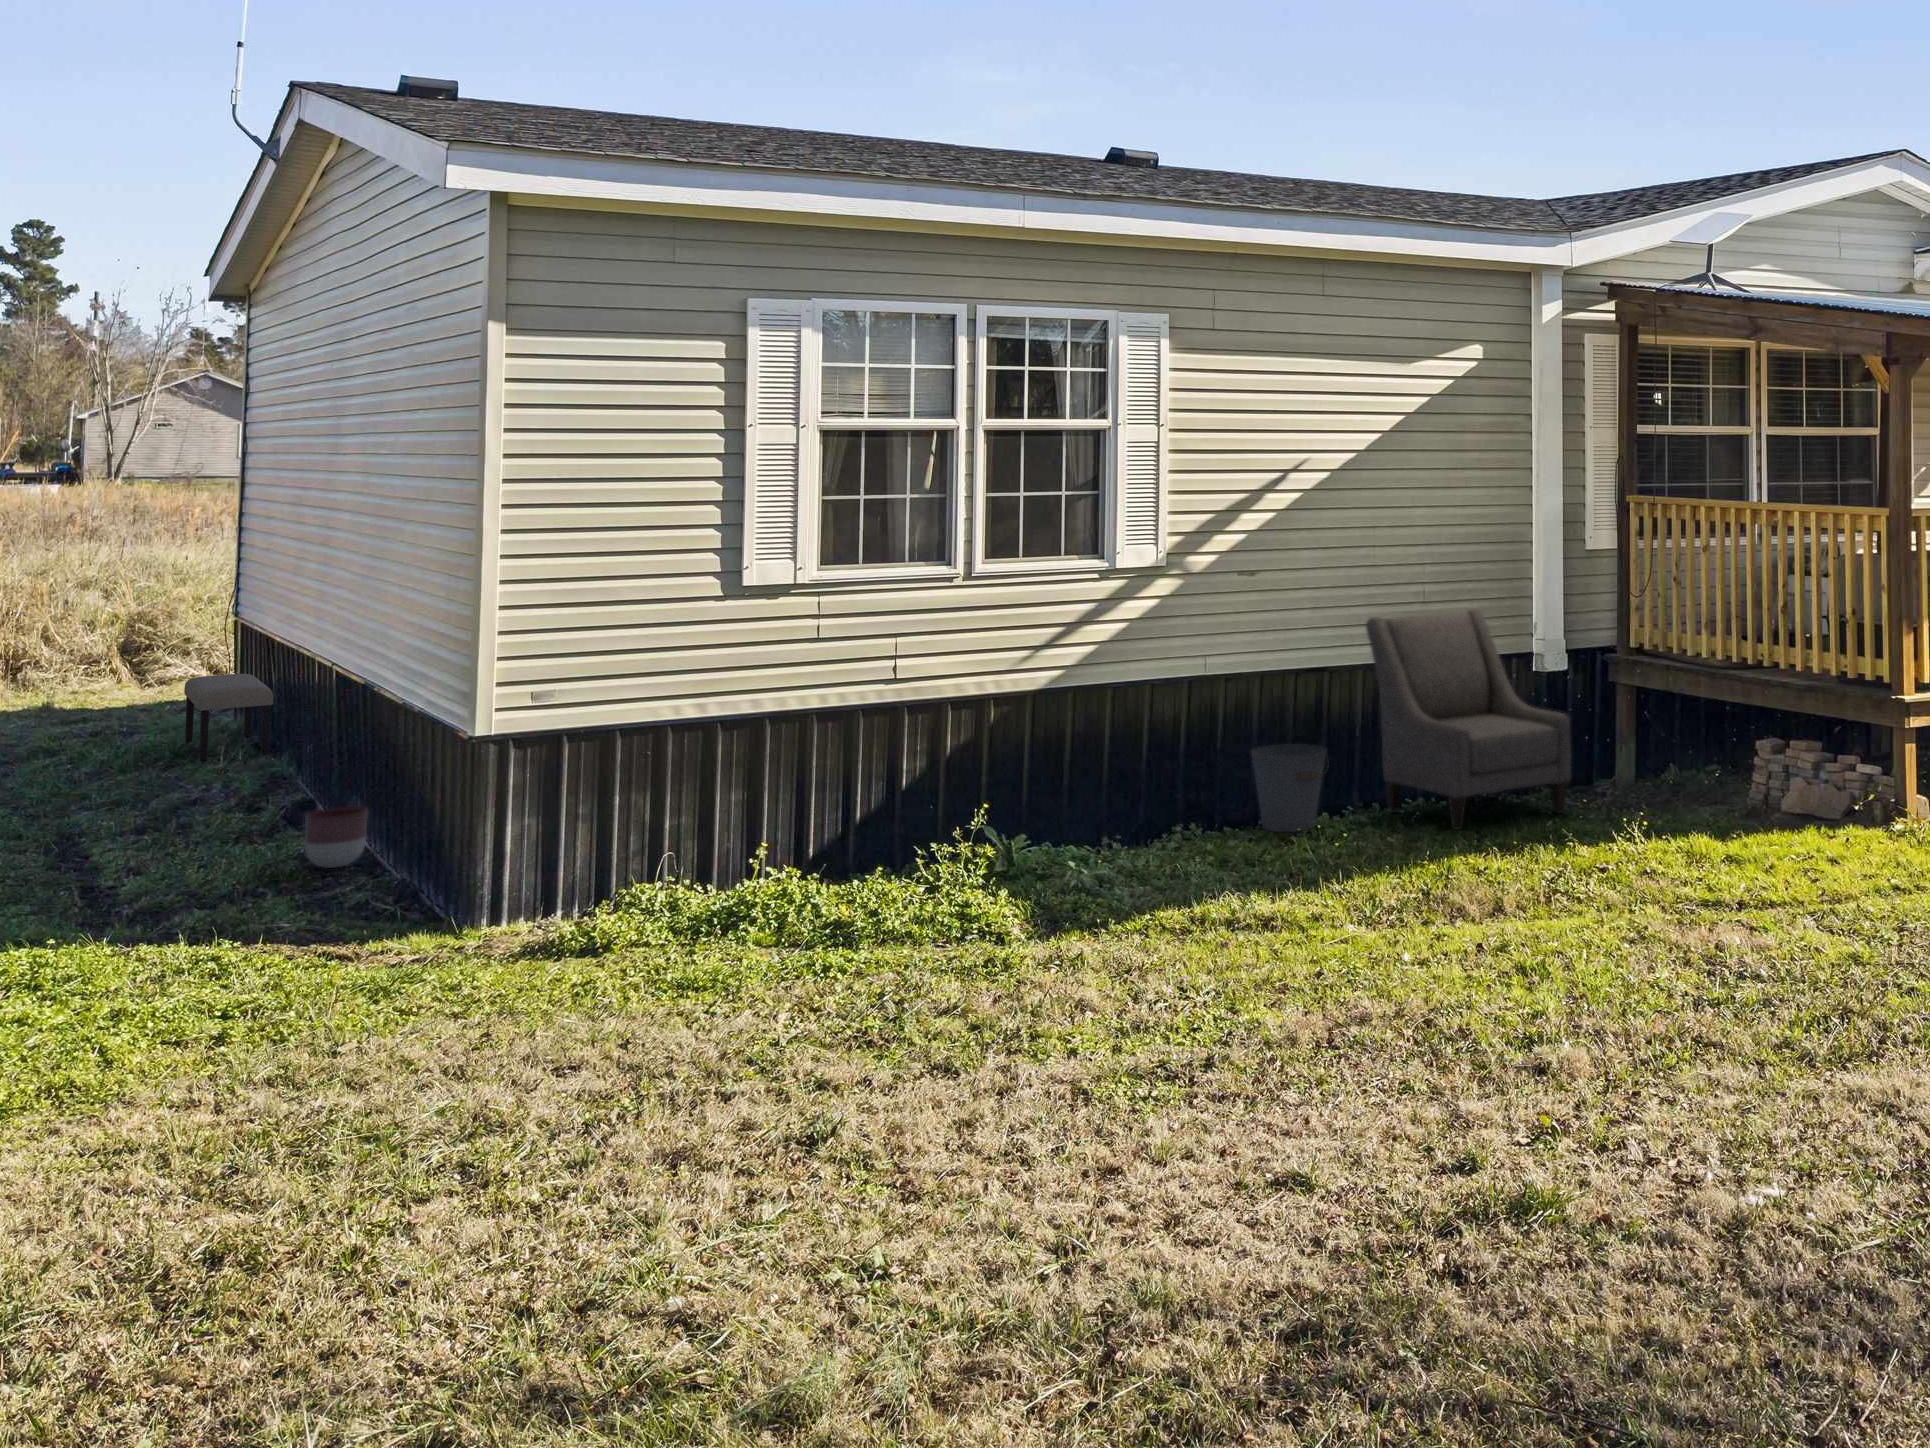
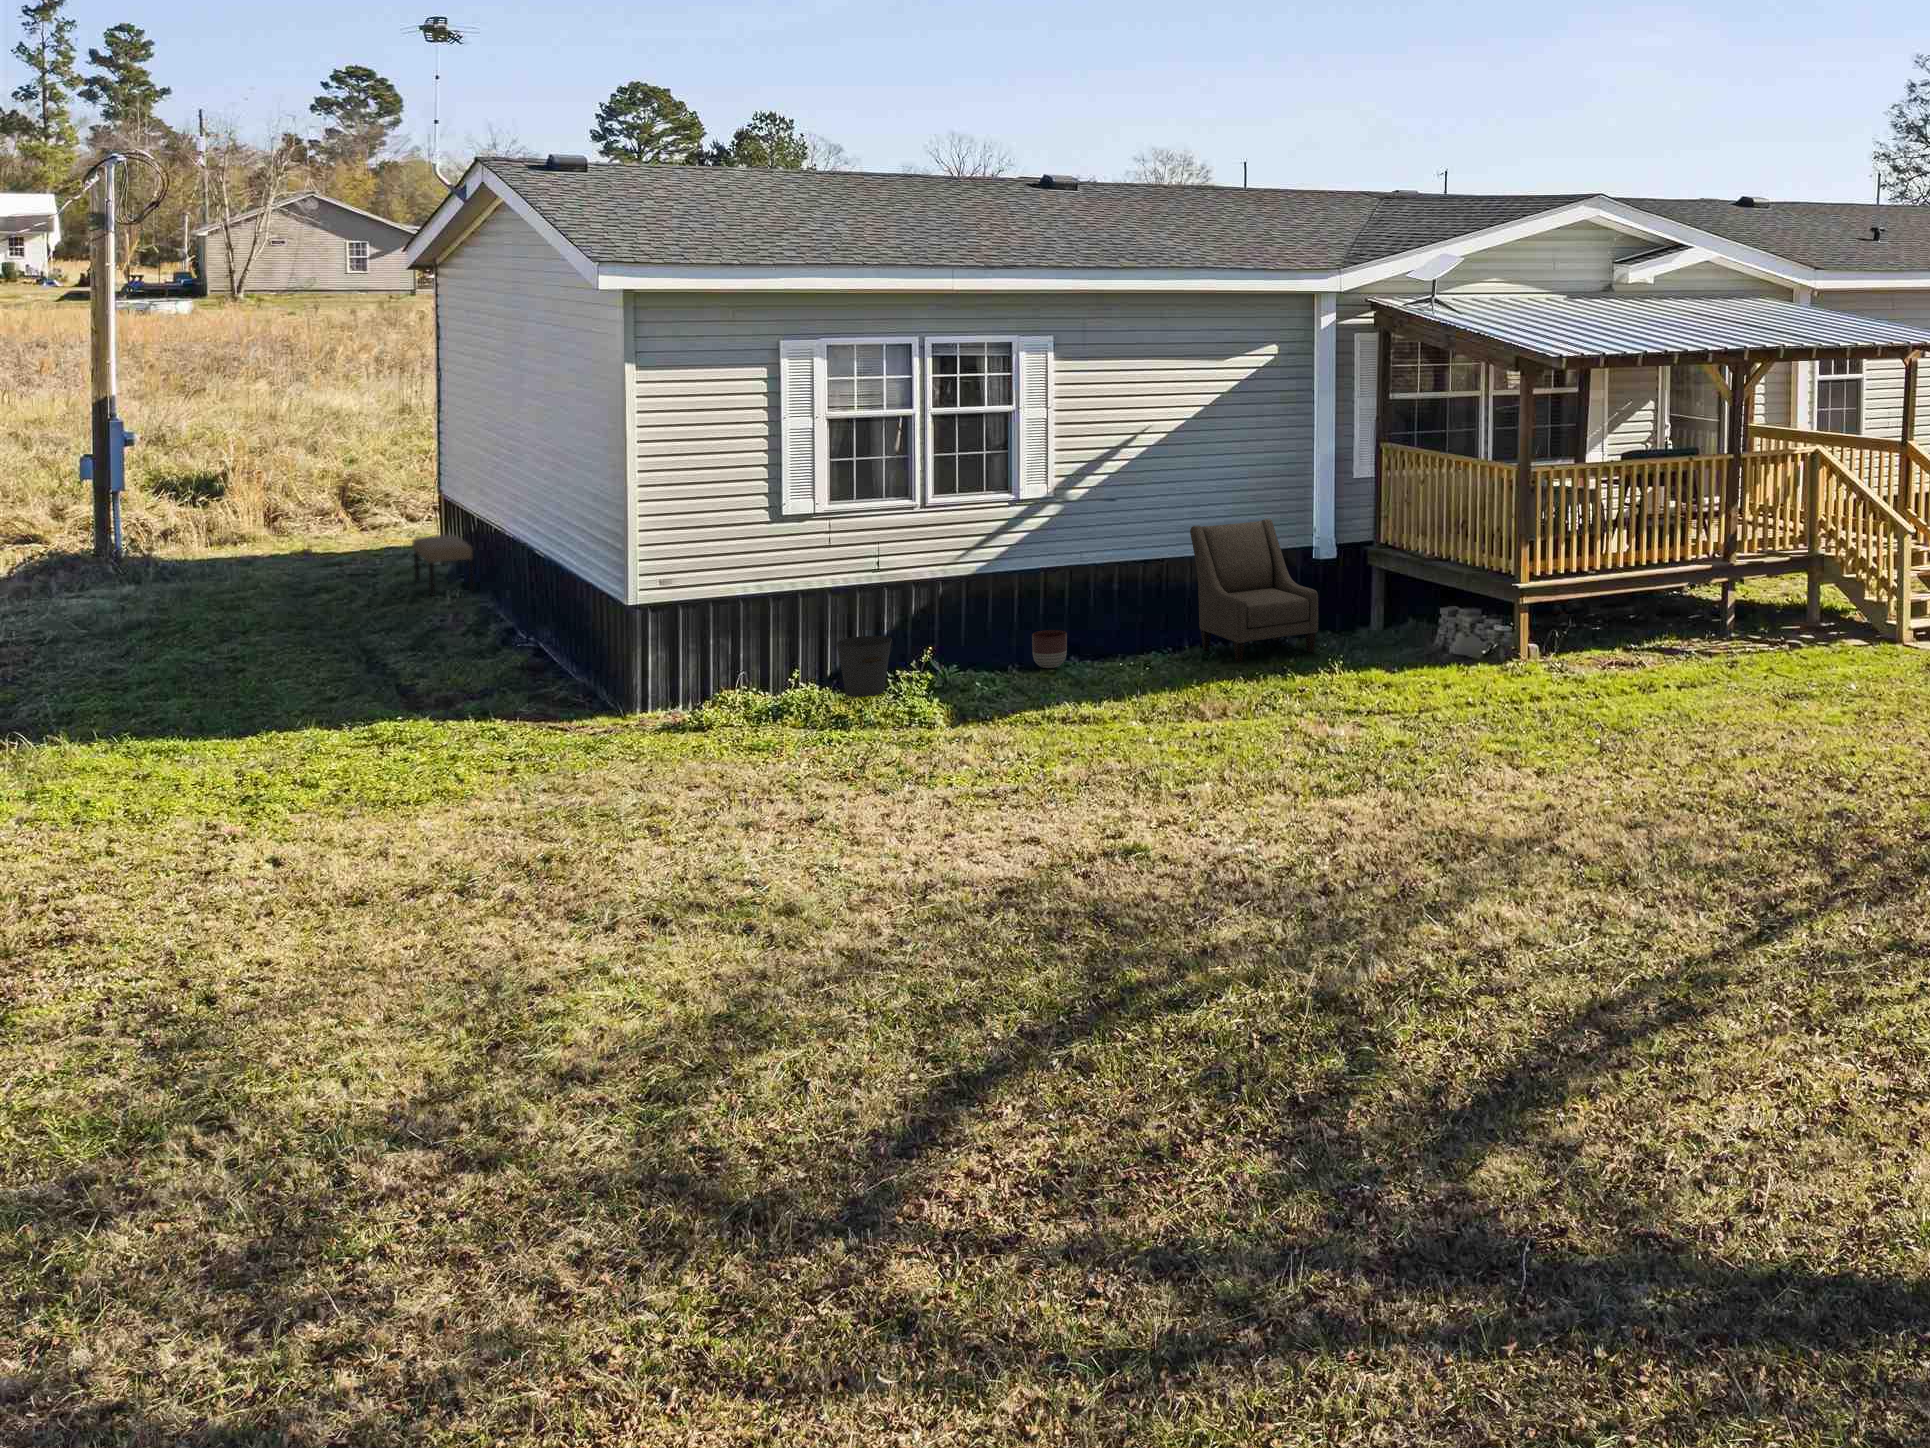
bucket: present [1251,744,1326,832] -> present [837,636,892,697]
planter: present [305,806,368,868] -> present [1032,630,1067,668]

